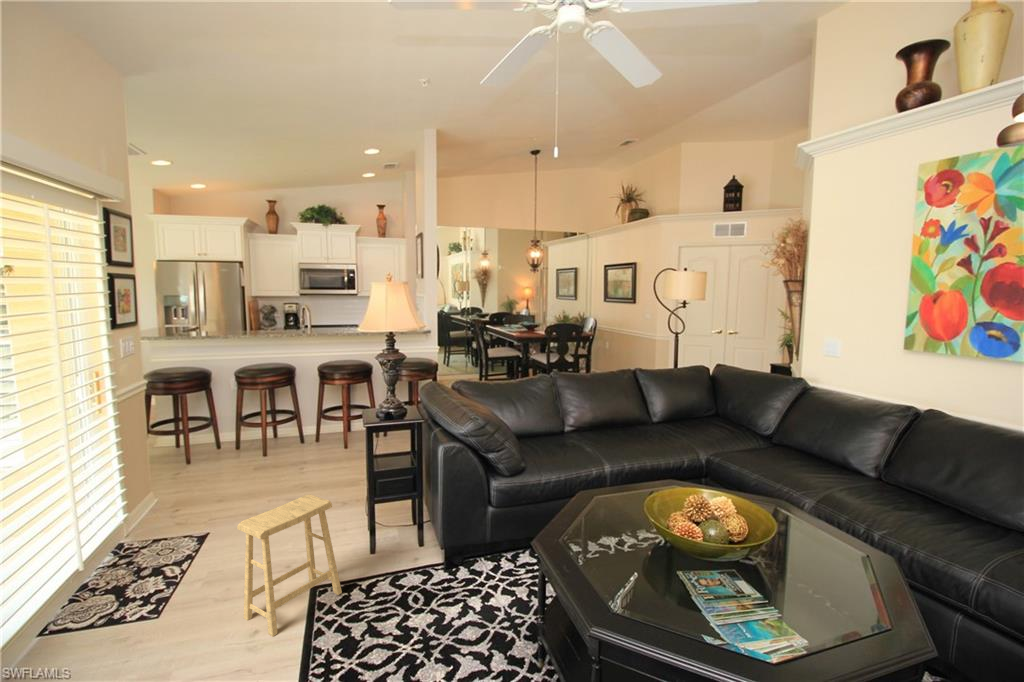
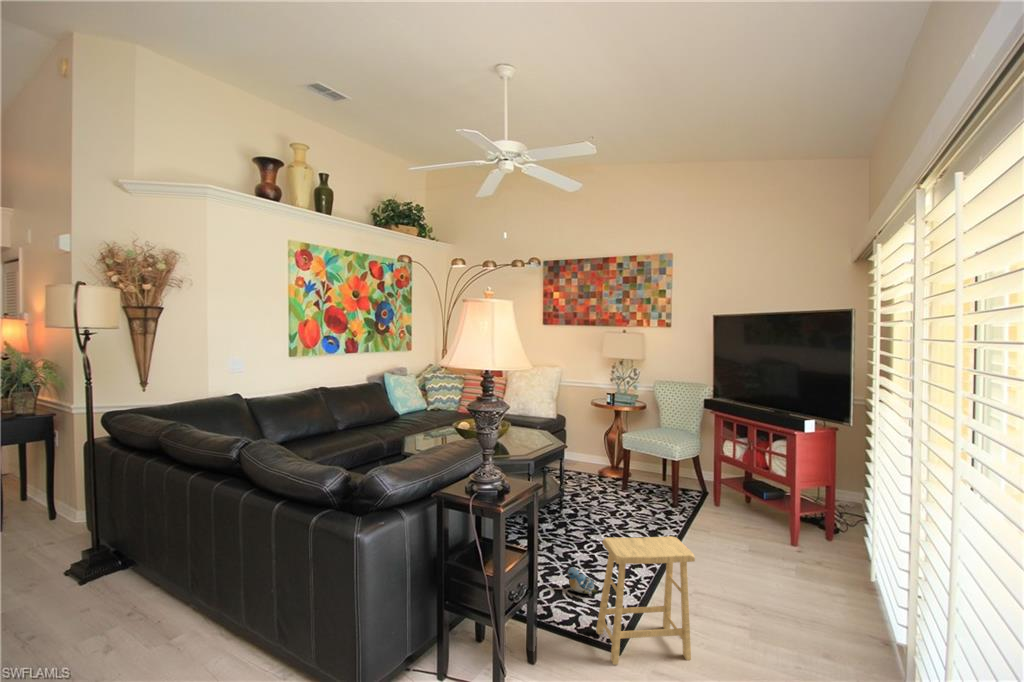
plush toy: none [365,591,404,625] -> present [567,567,598,594]

